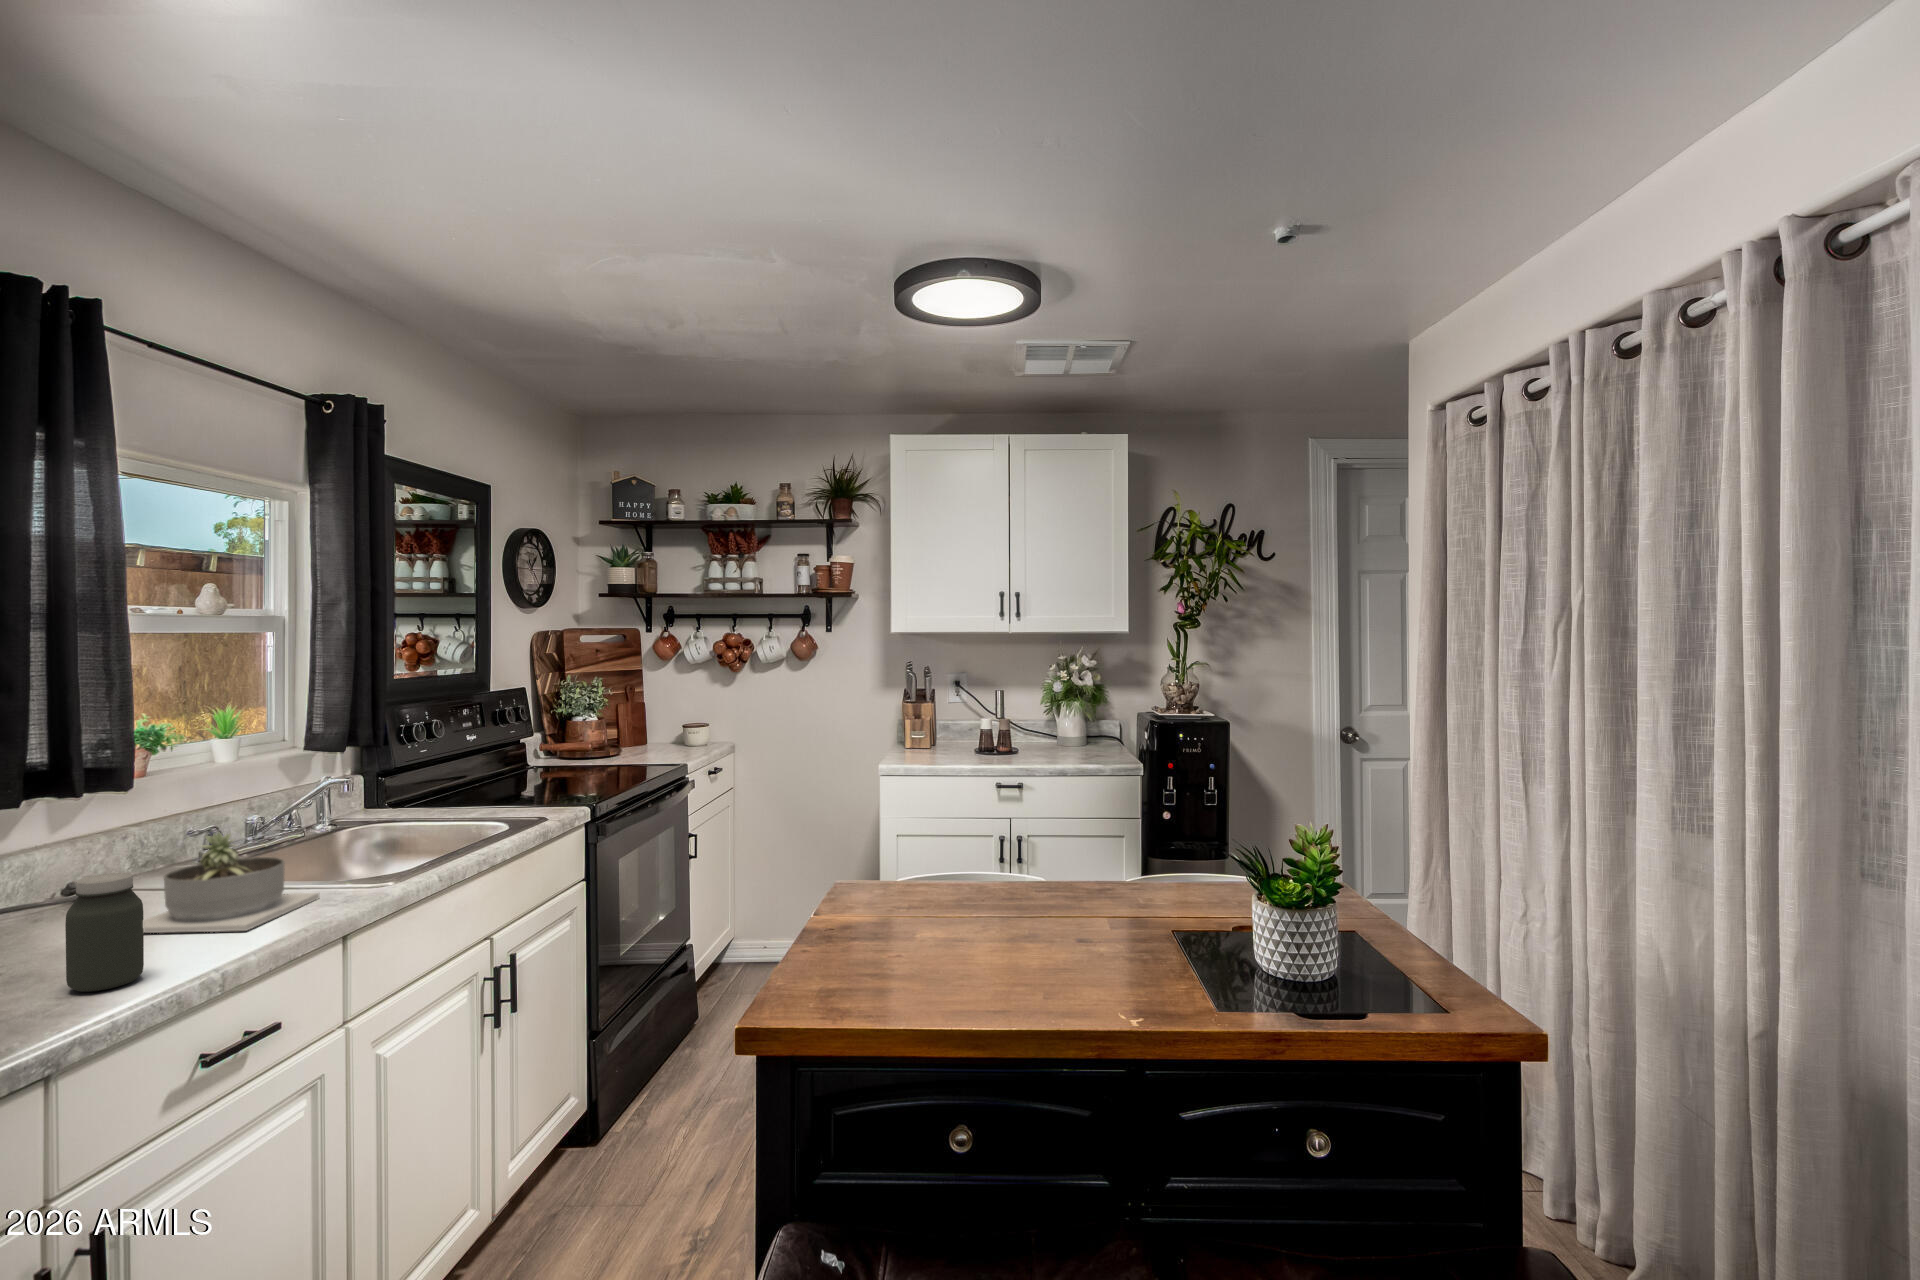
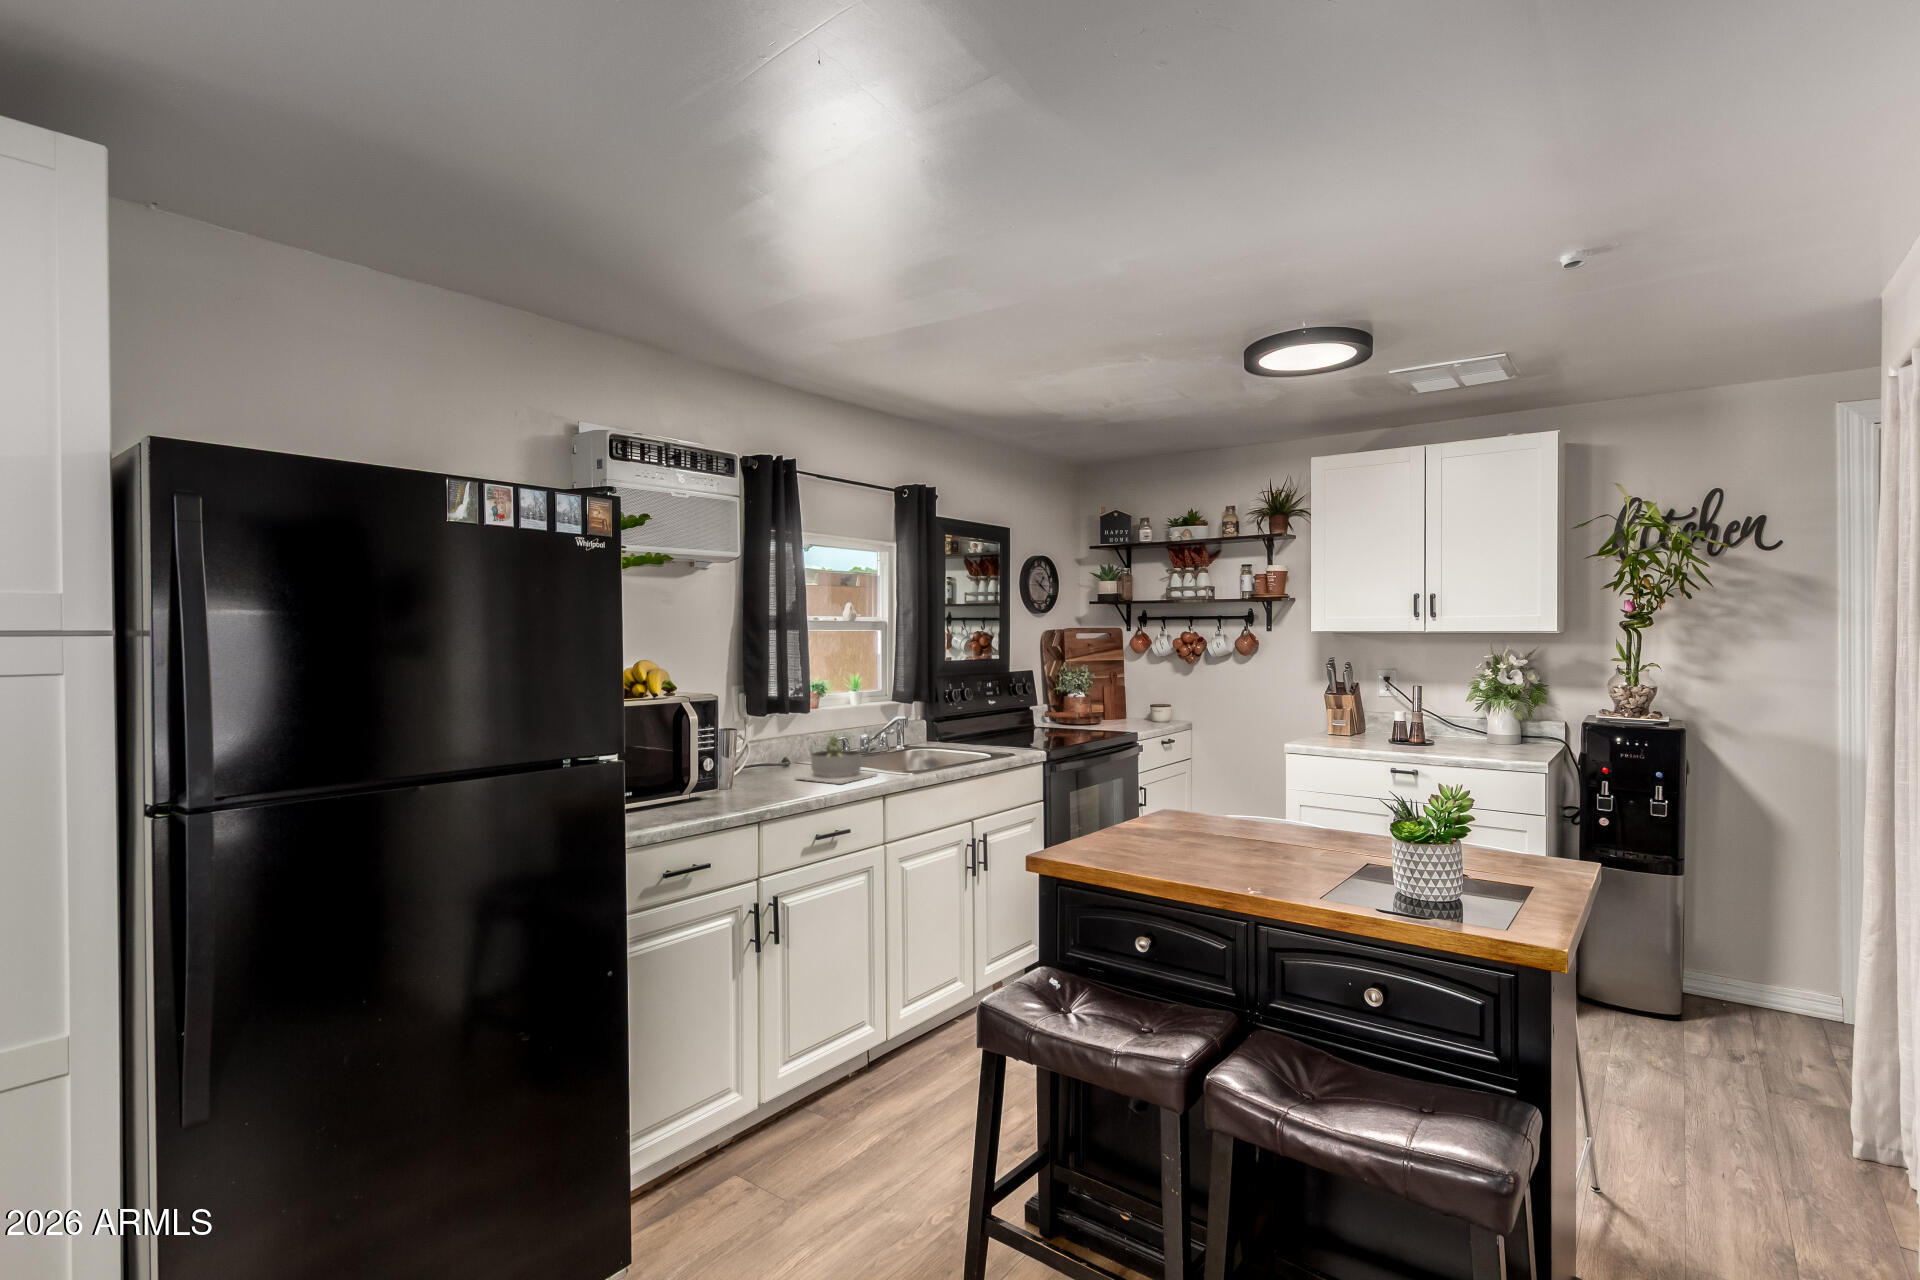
jar: present [65,873,144,992] -> none [768,744,796,797]

